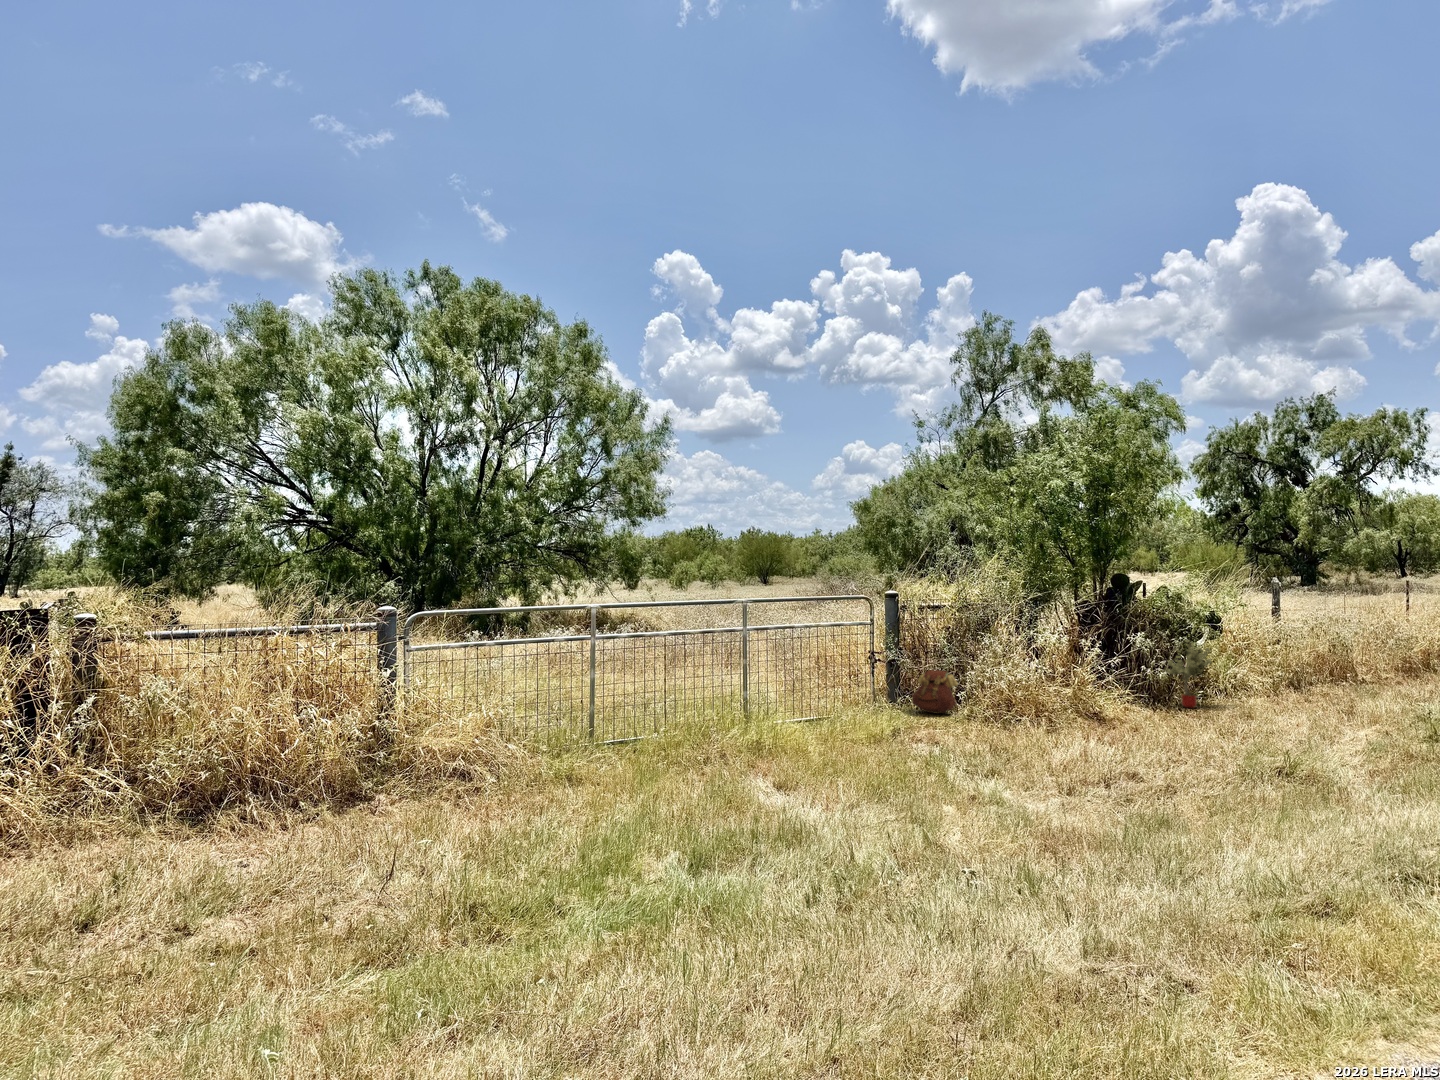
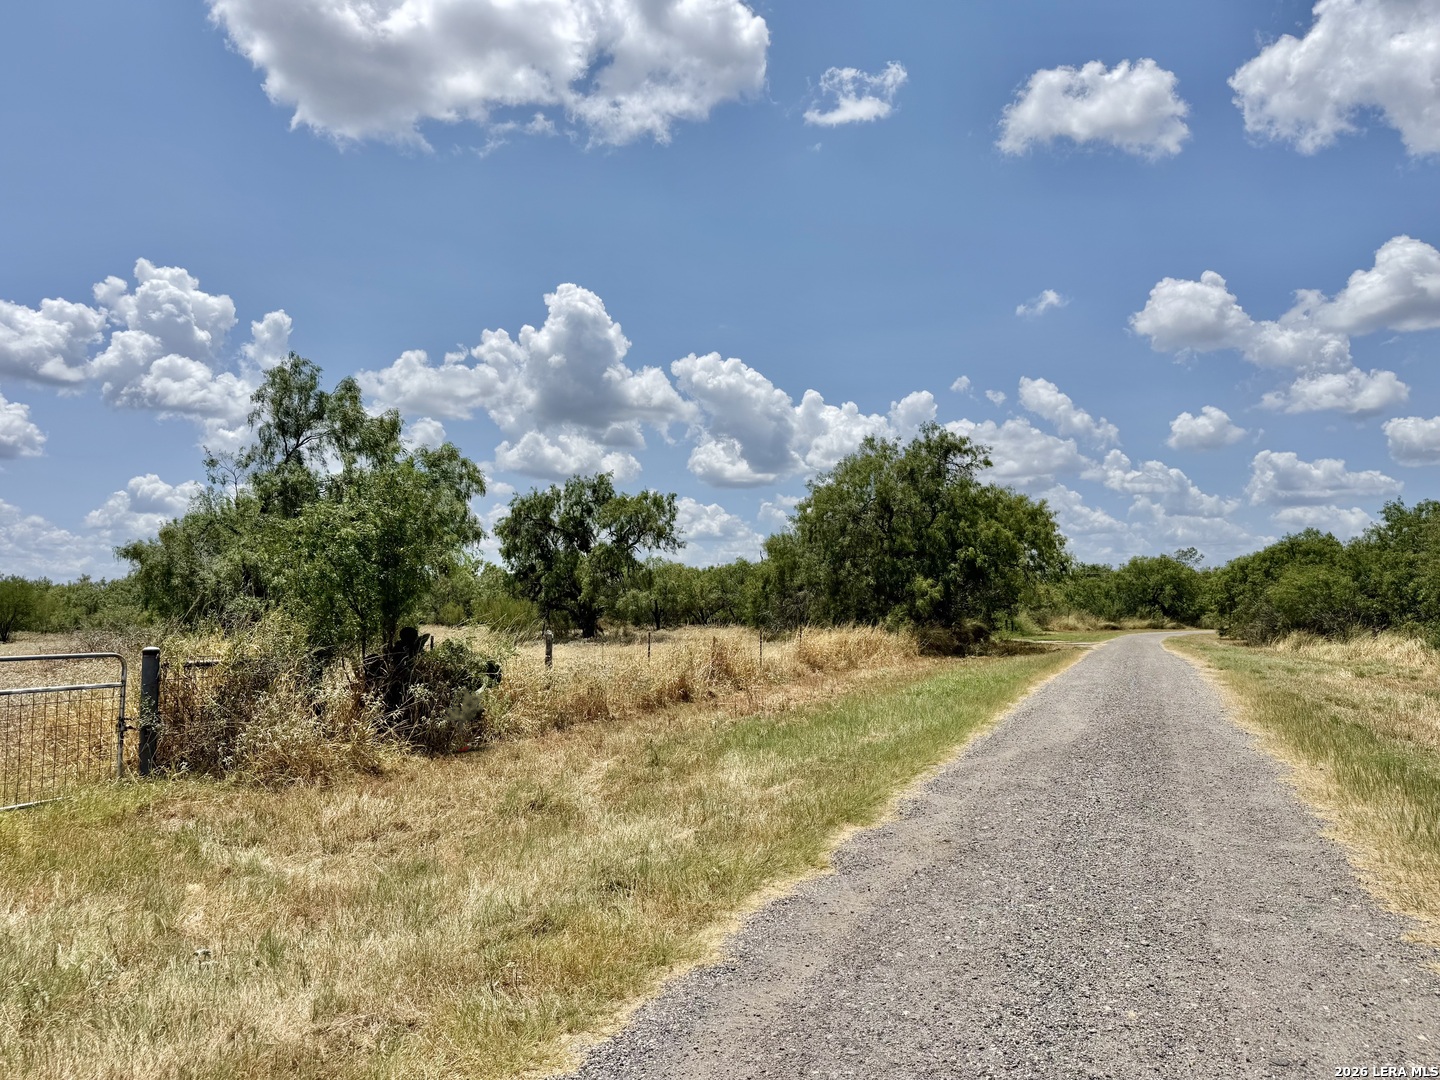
backpack: present [912,670,958,714] -> none [166,737,227,787]

